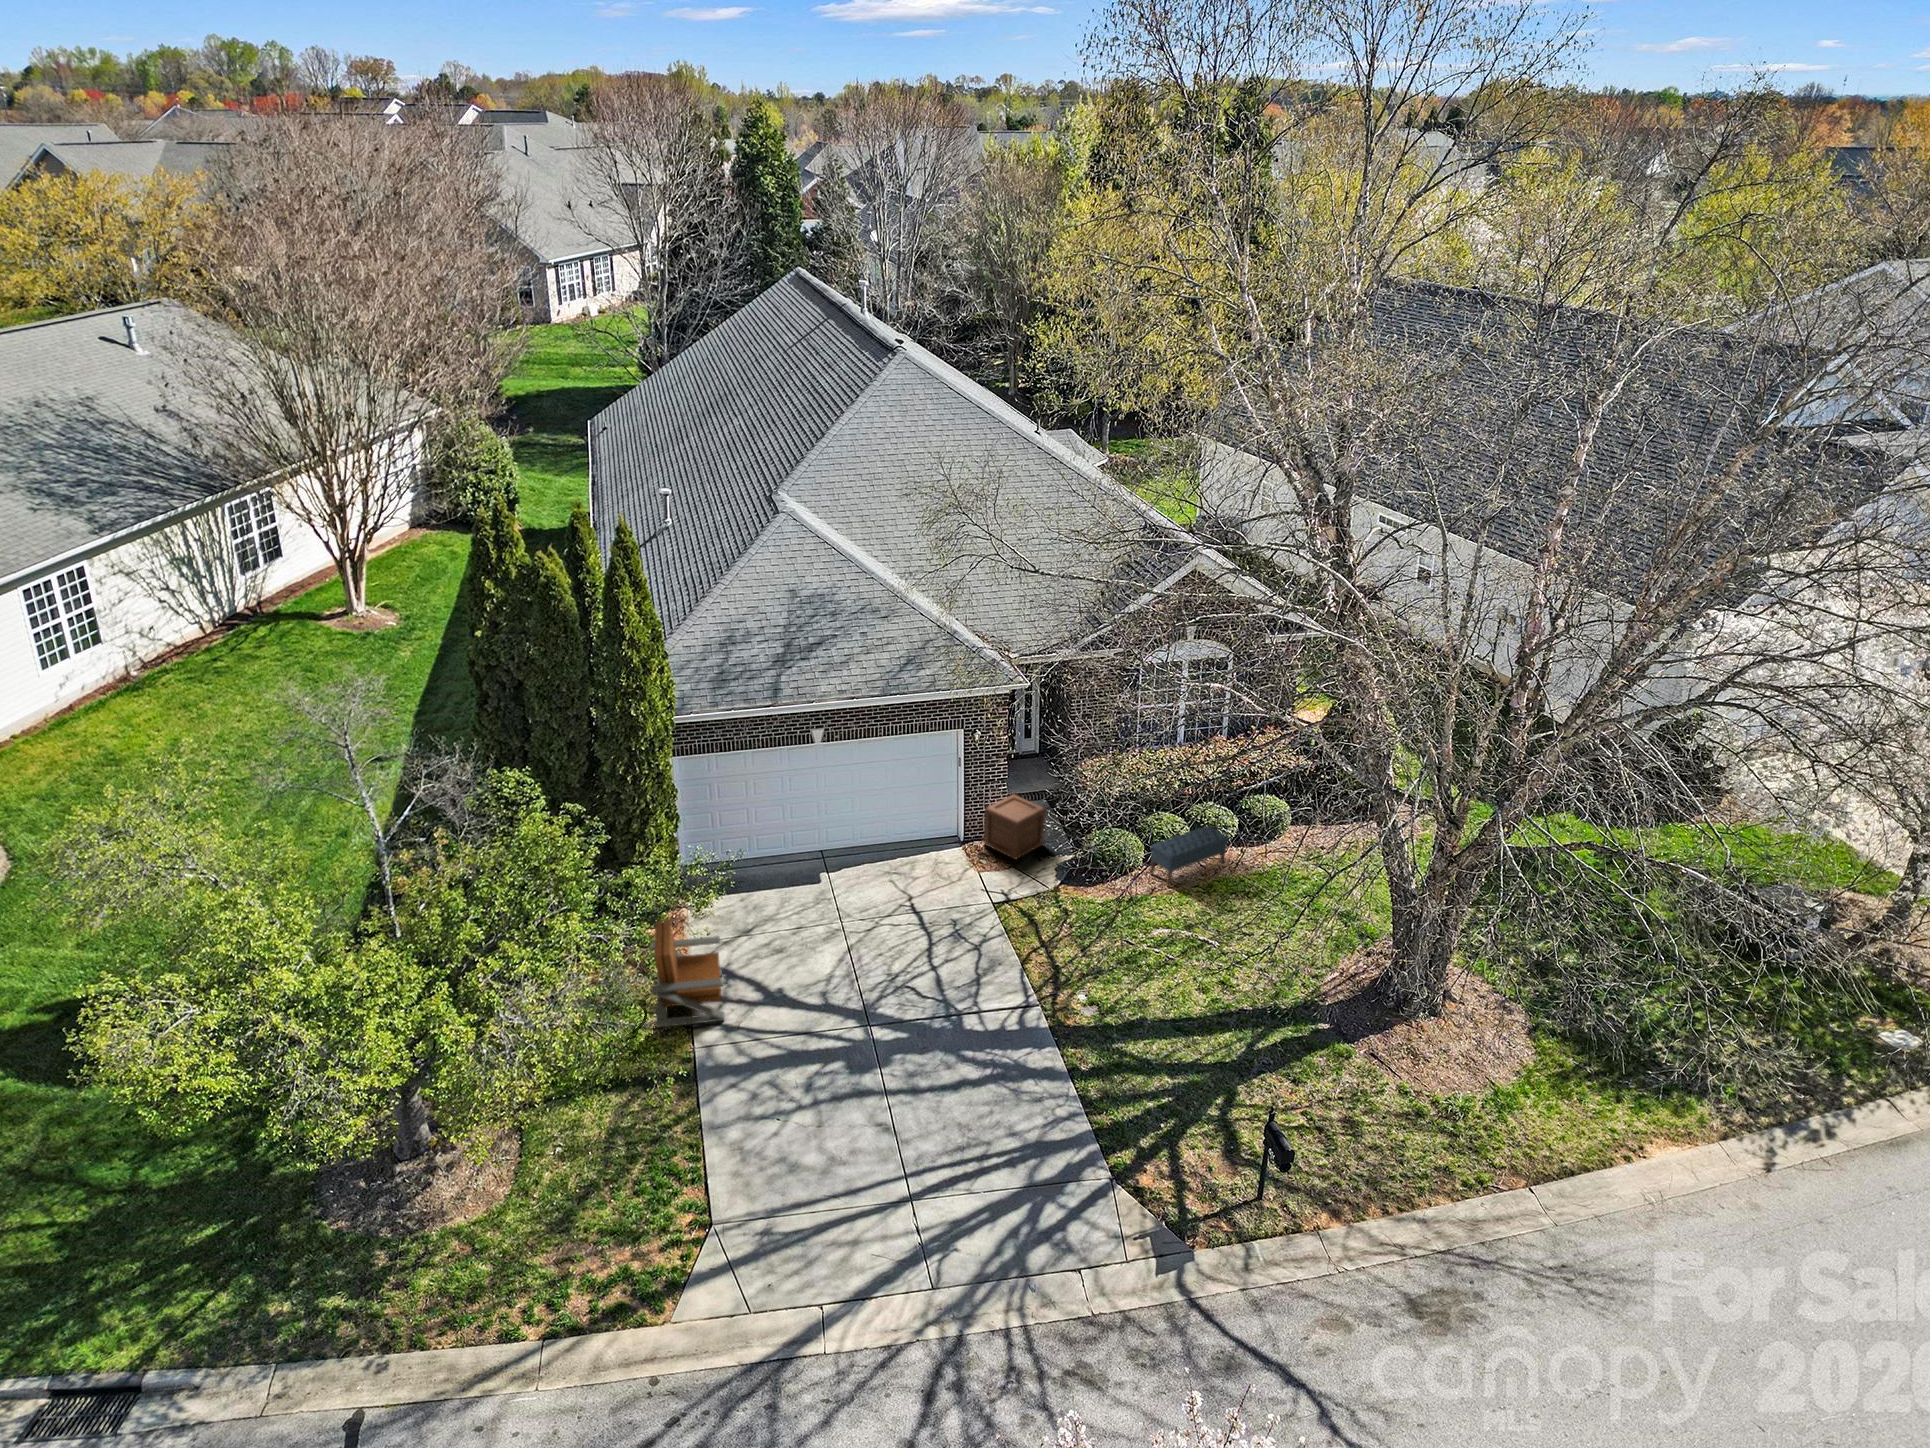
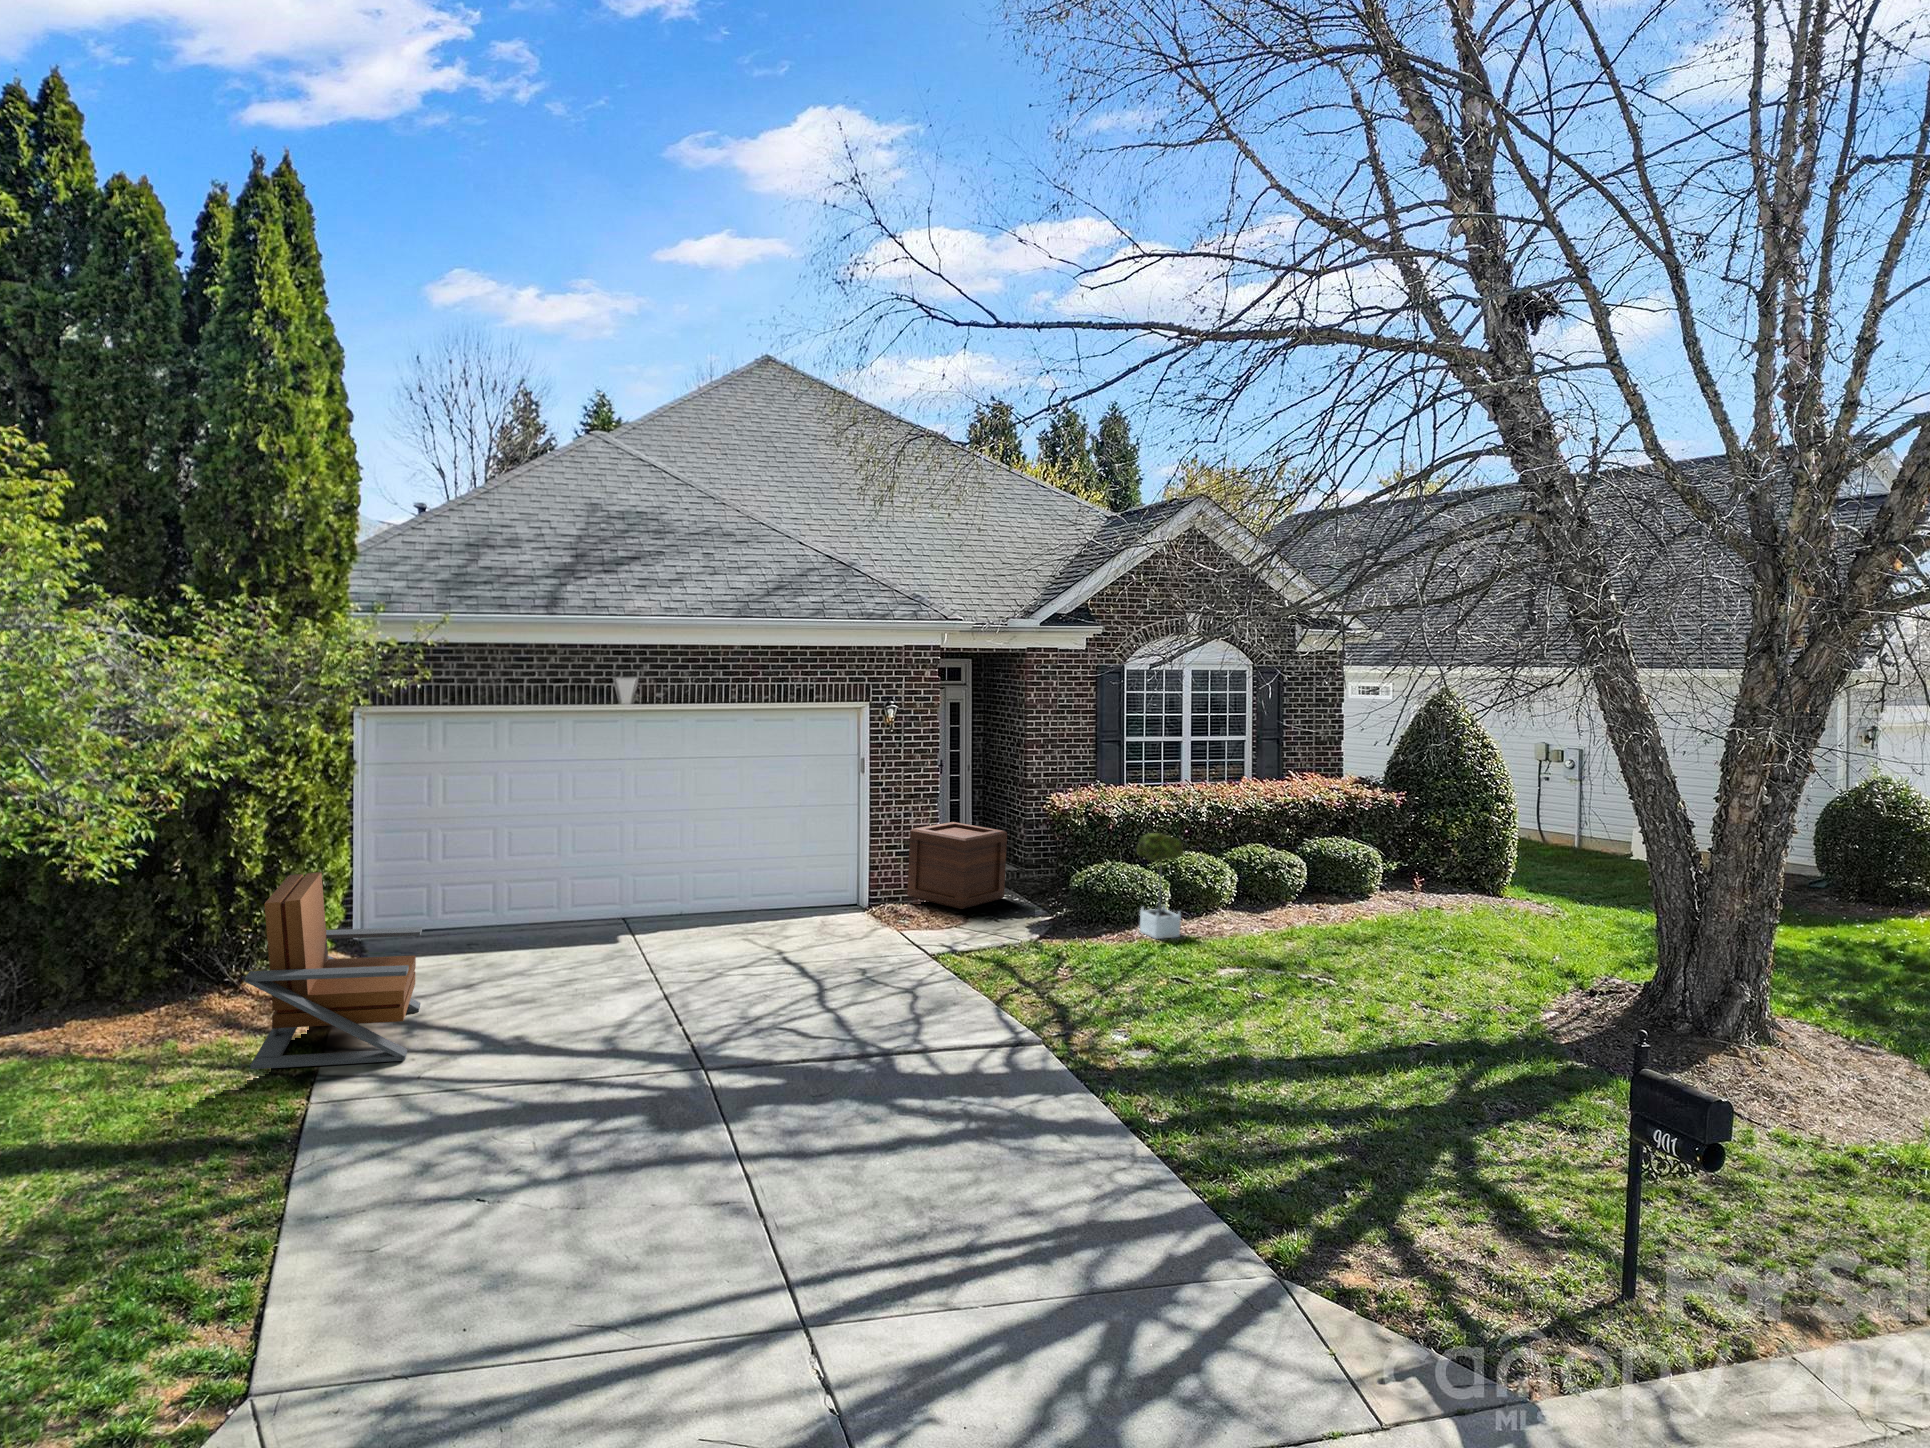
bench: present [1150,826,1228,886] -> none [1182,856,1300,933]
potted tree: none [1119,834,1148,894] -> present [1137,833,1184,939]

